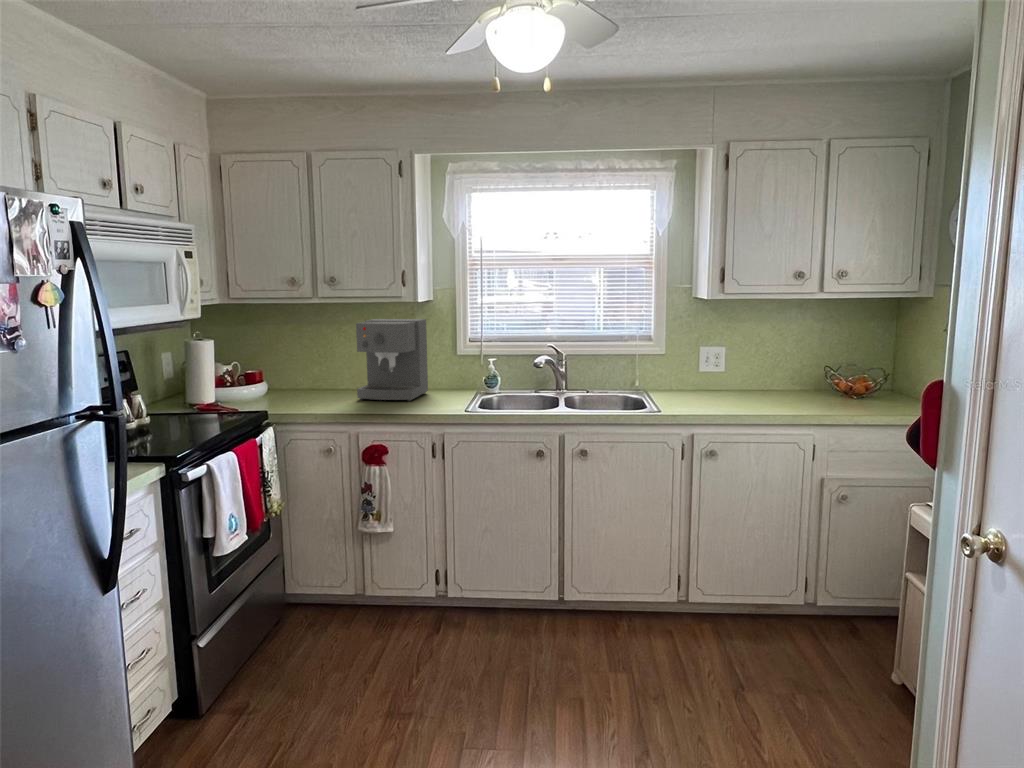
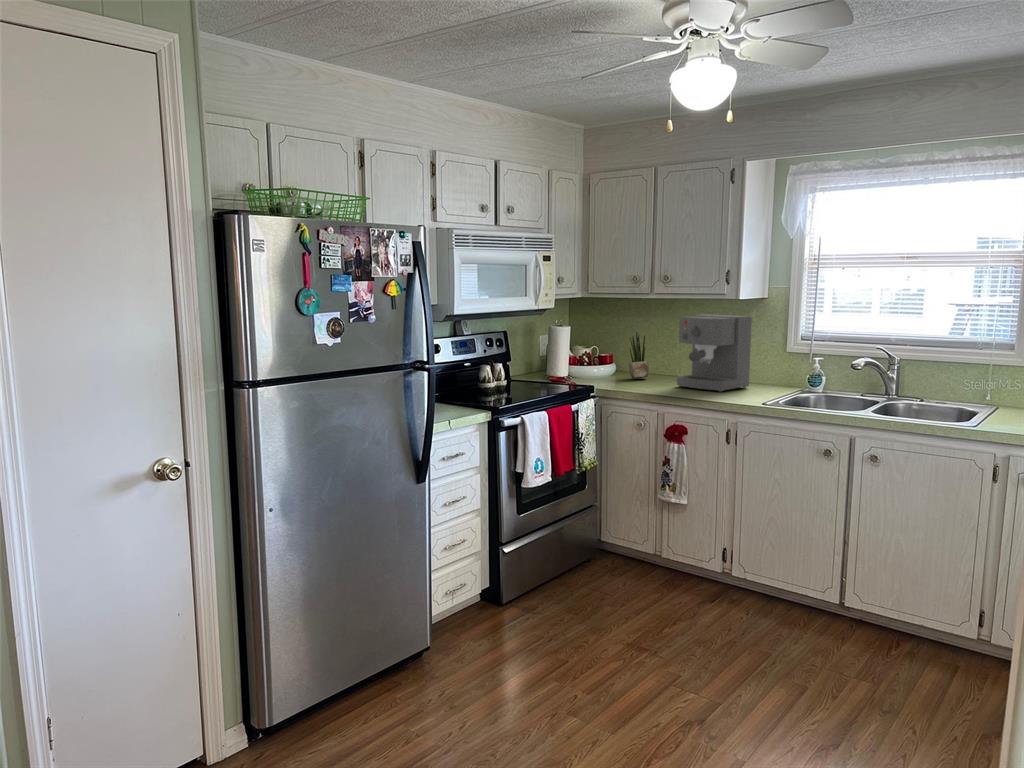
potted plant: none [288,341,313,394] -> present [629,332,649,378]

